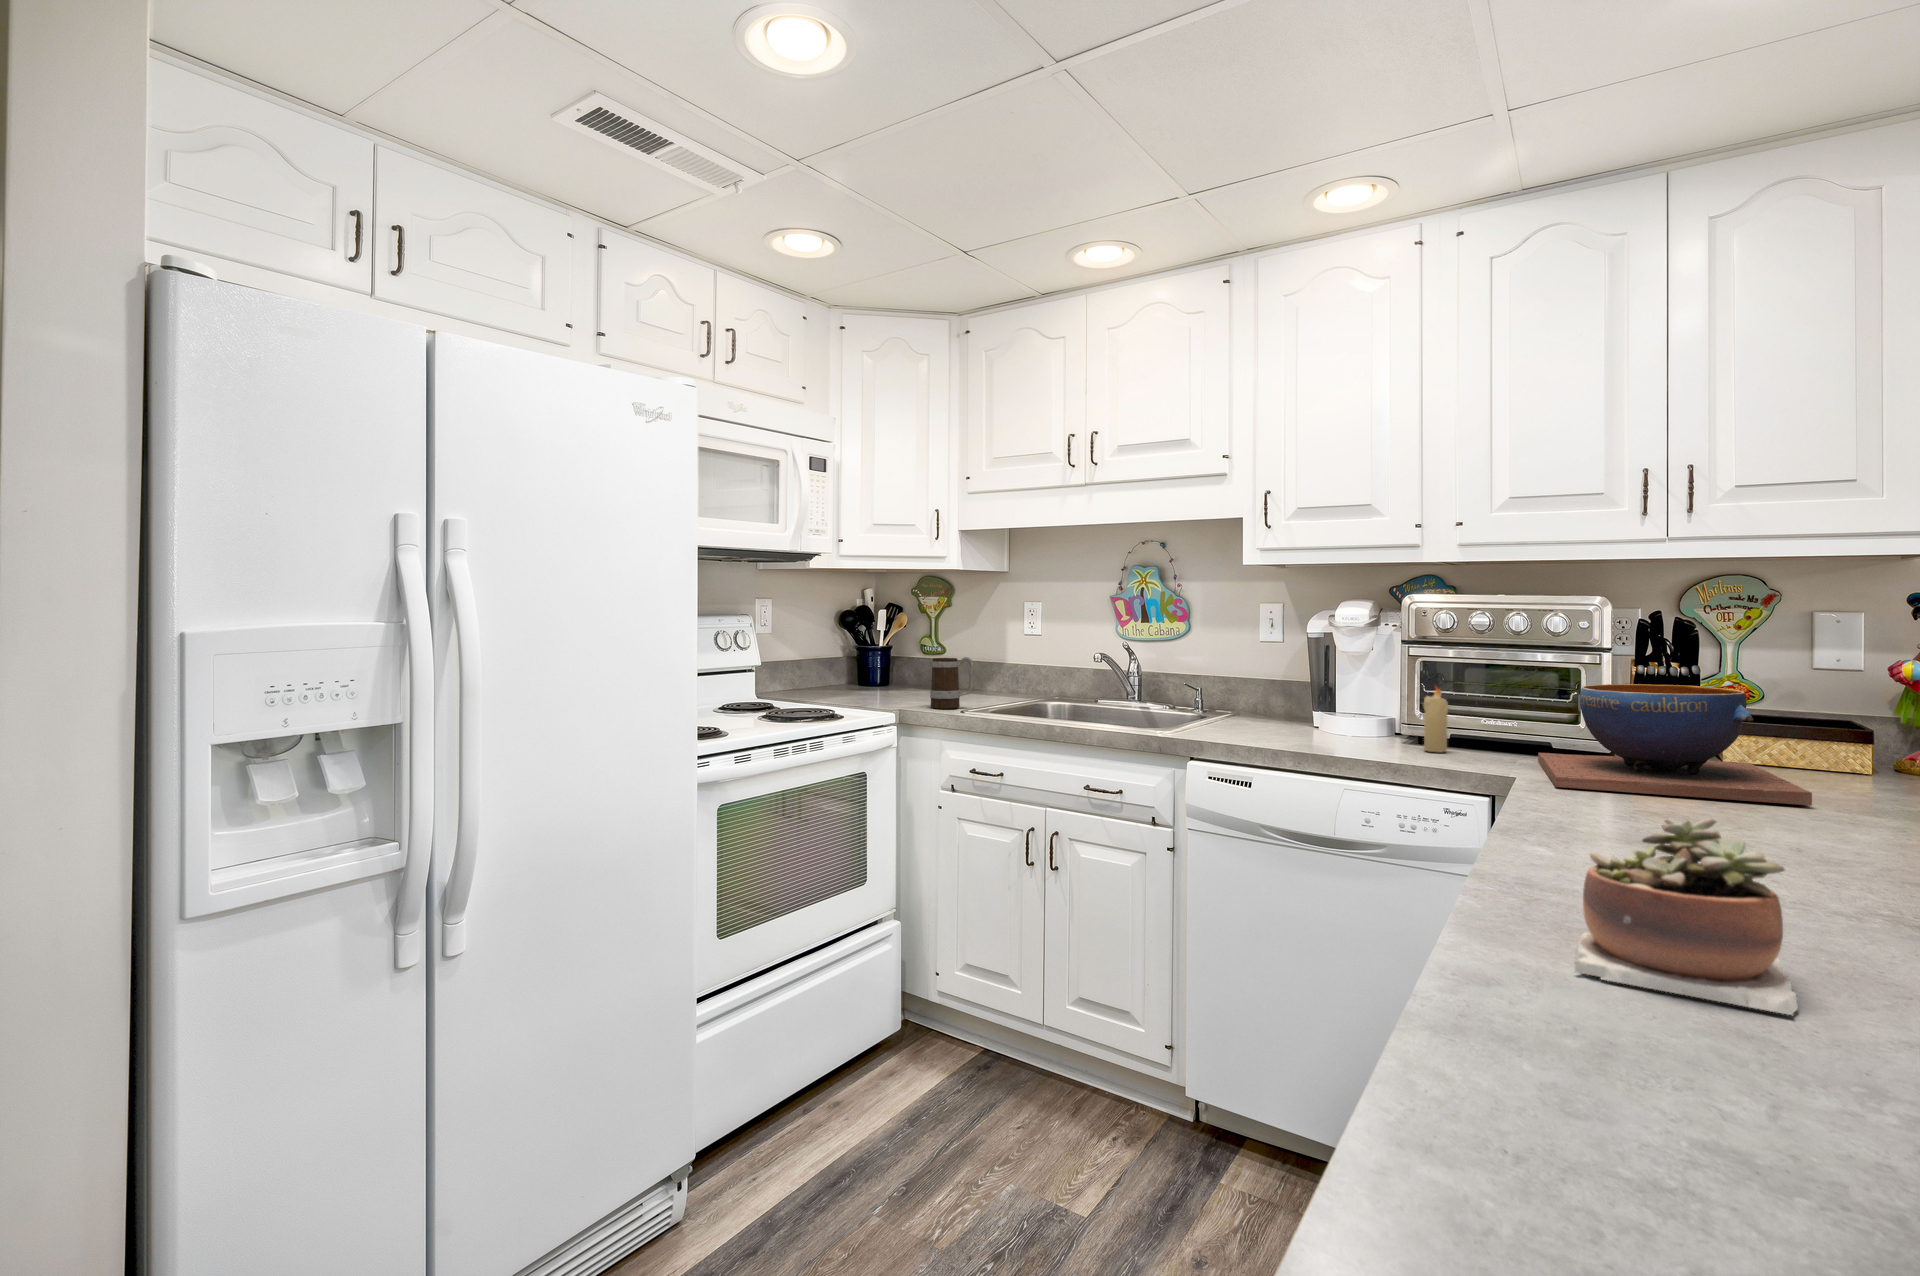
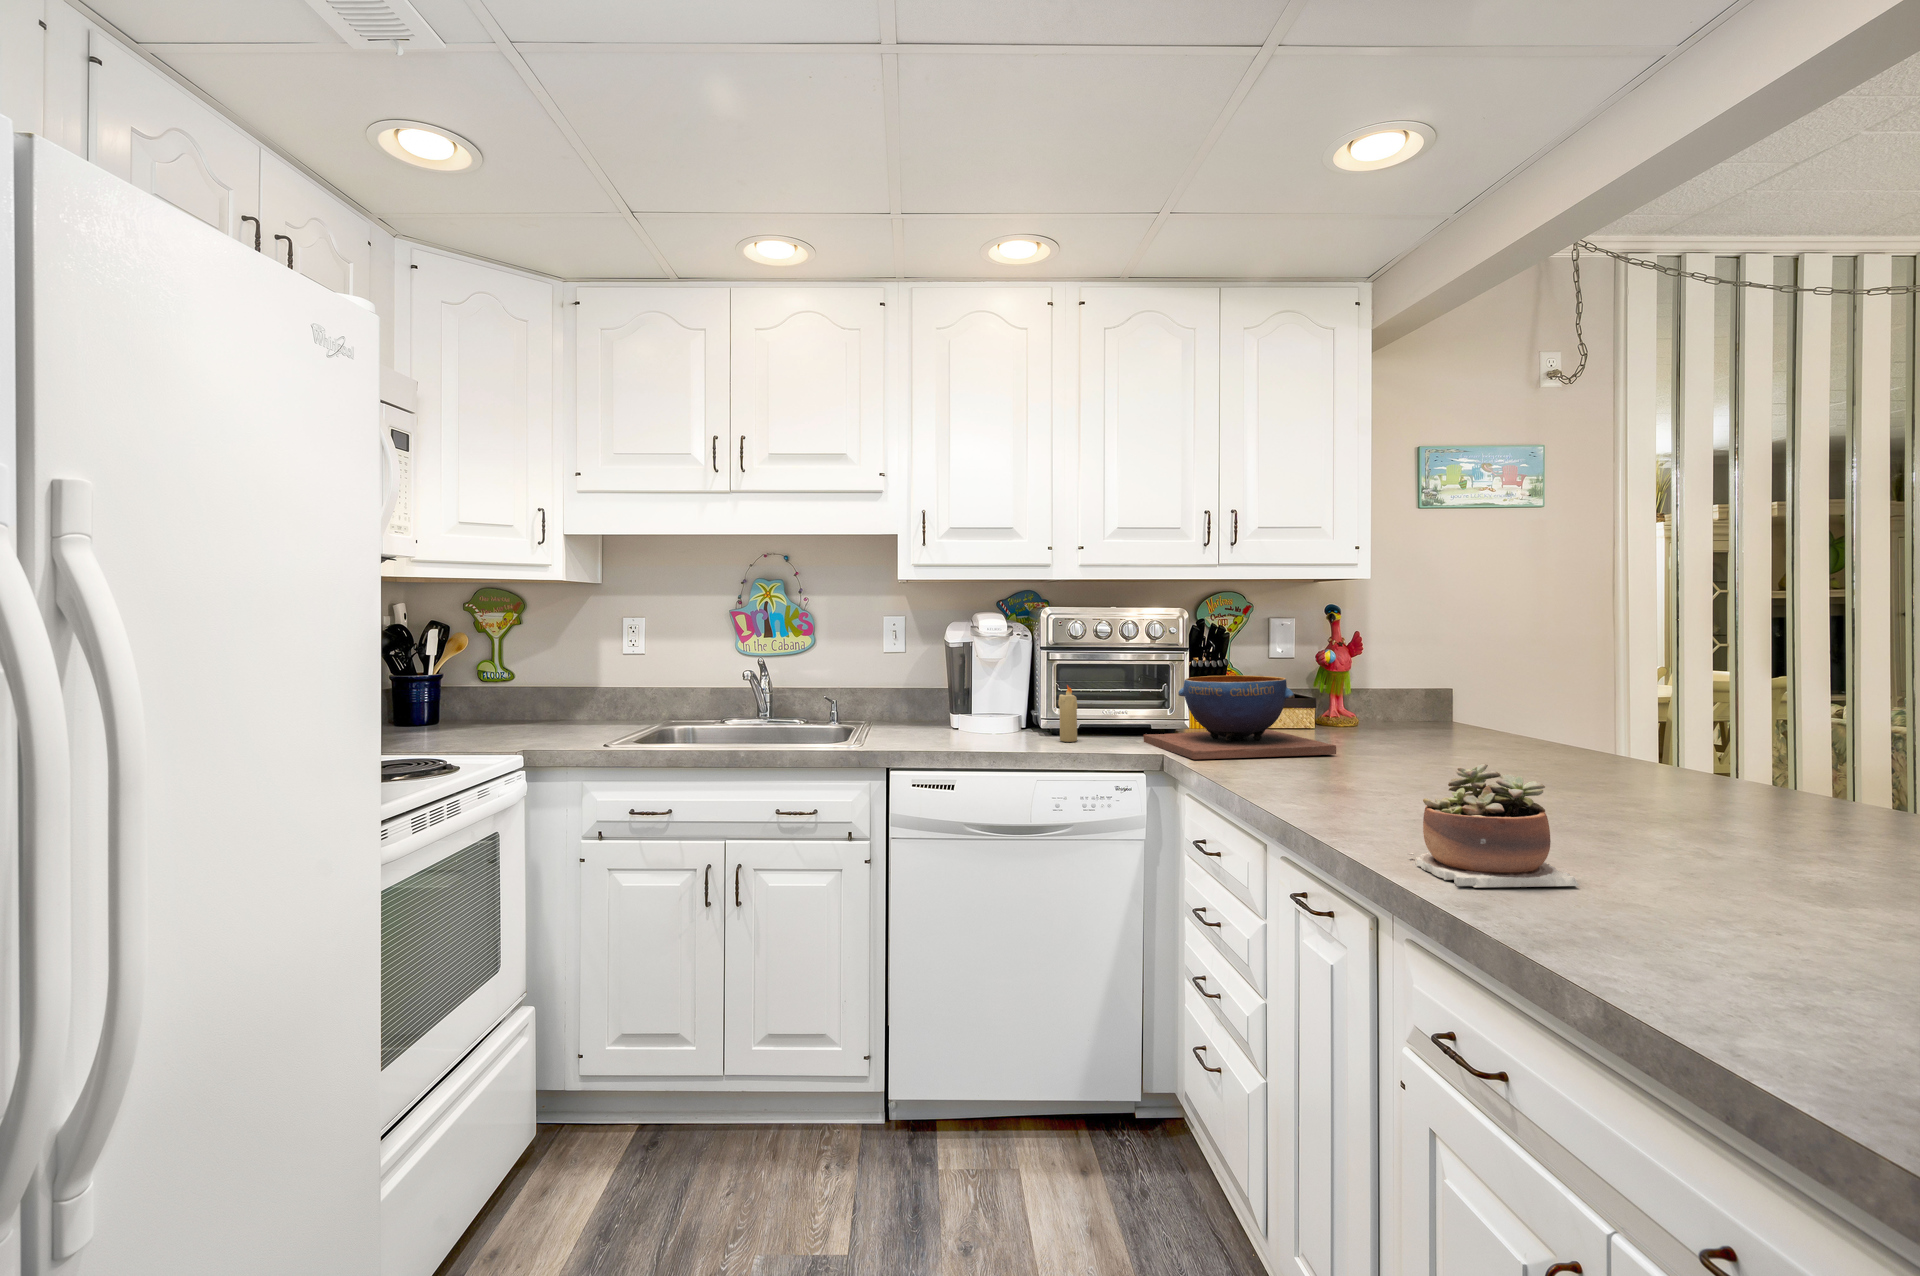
mug: present [930,657,973,709] -> none [547,680,601,743]

